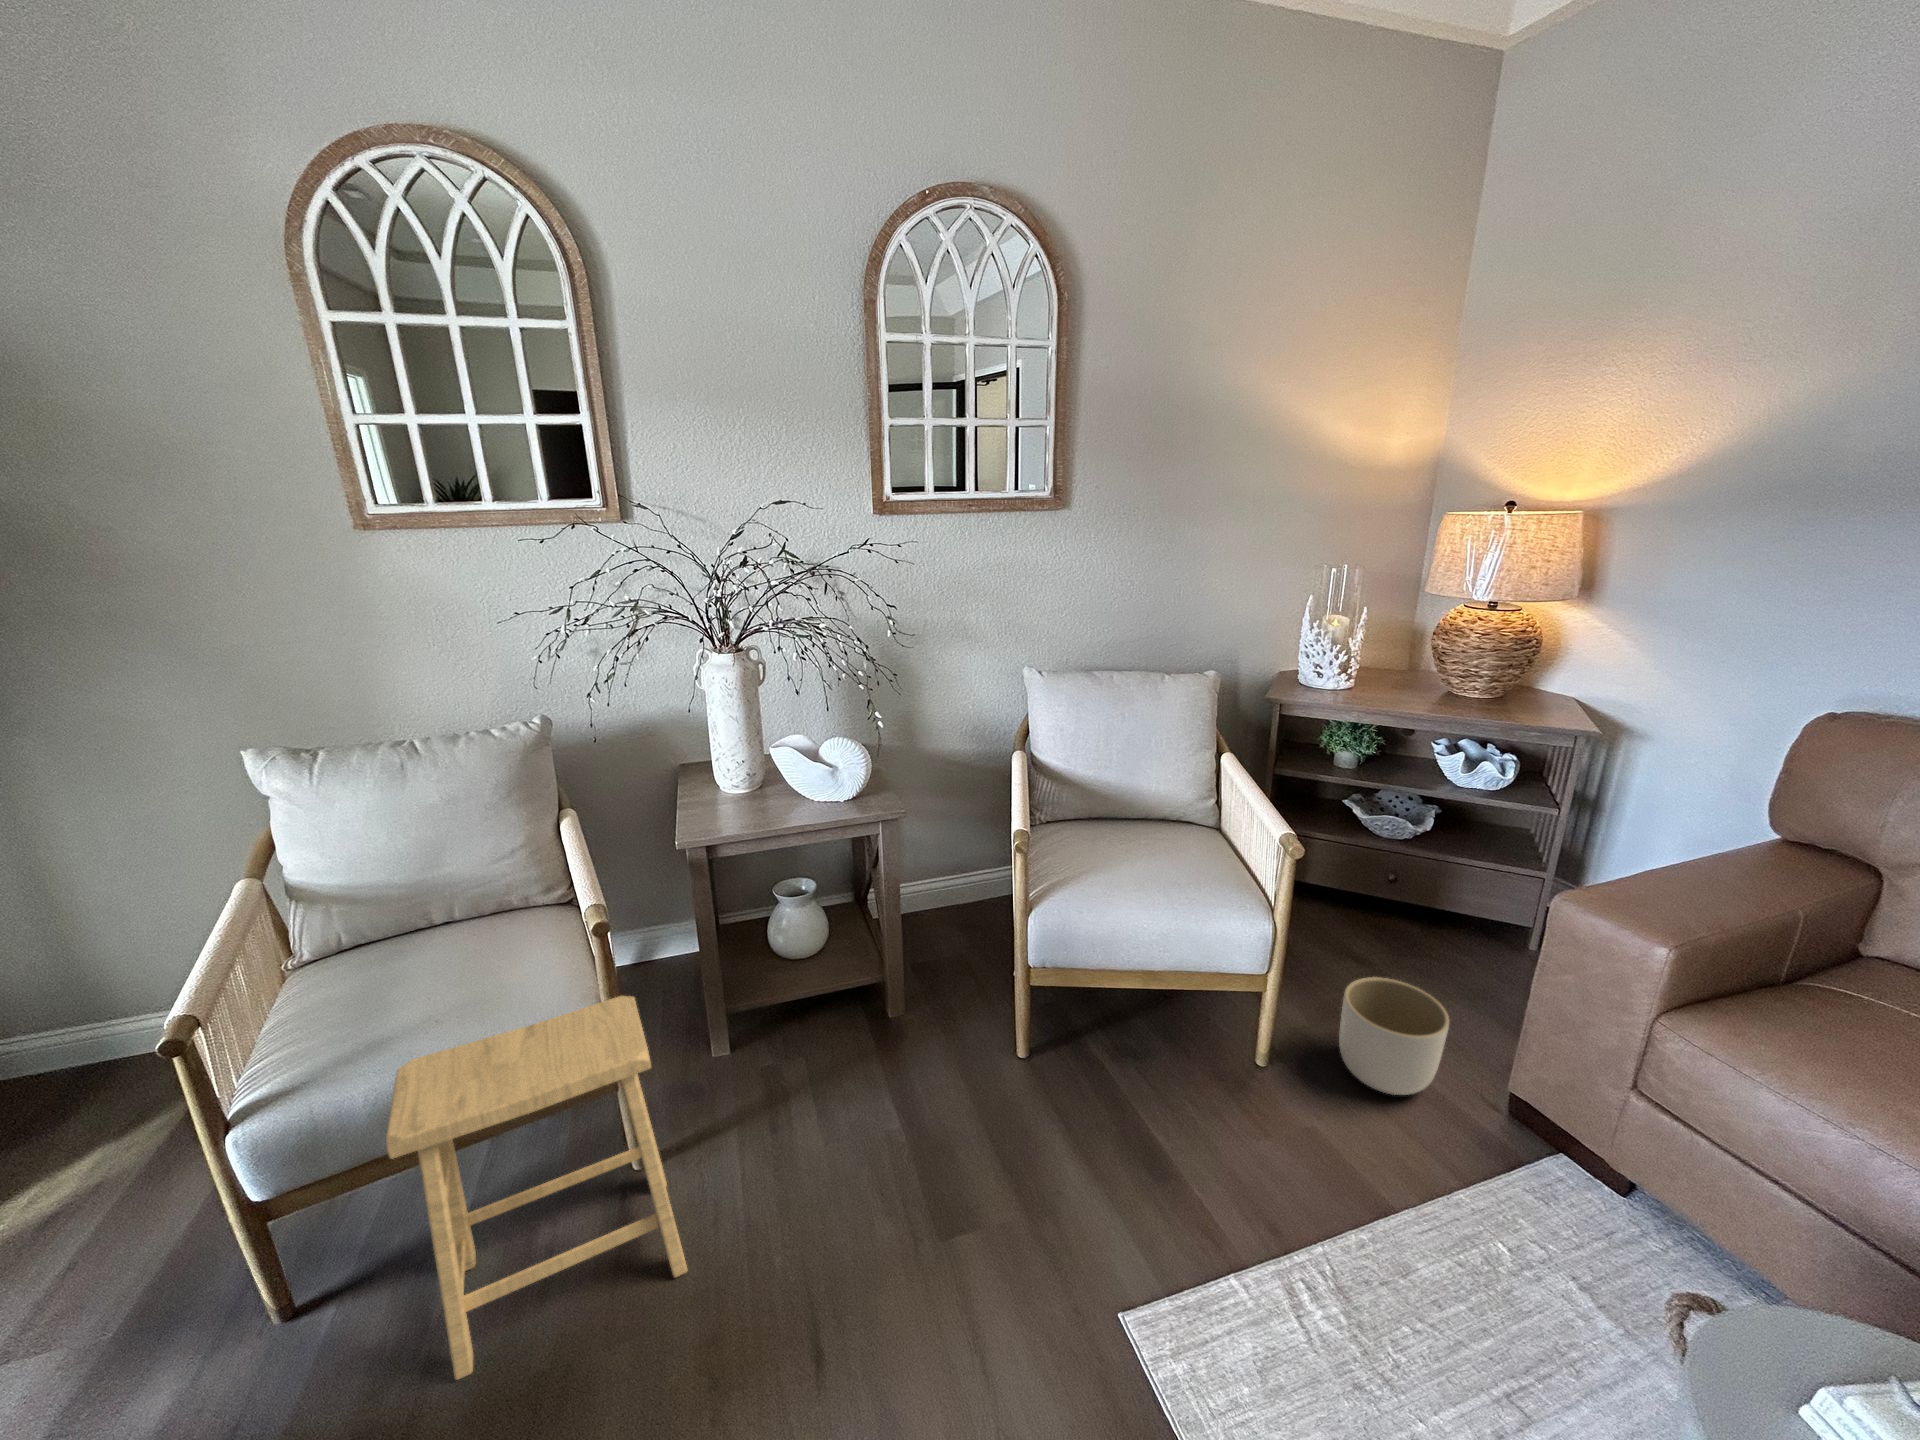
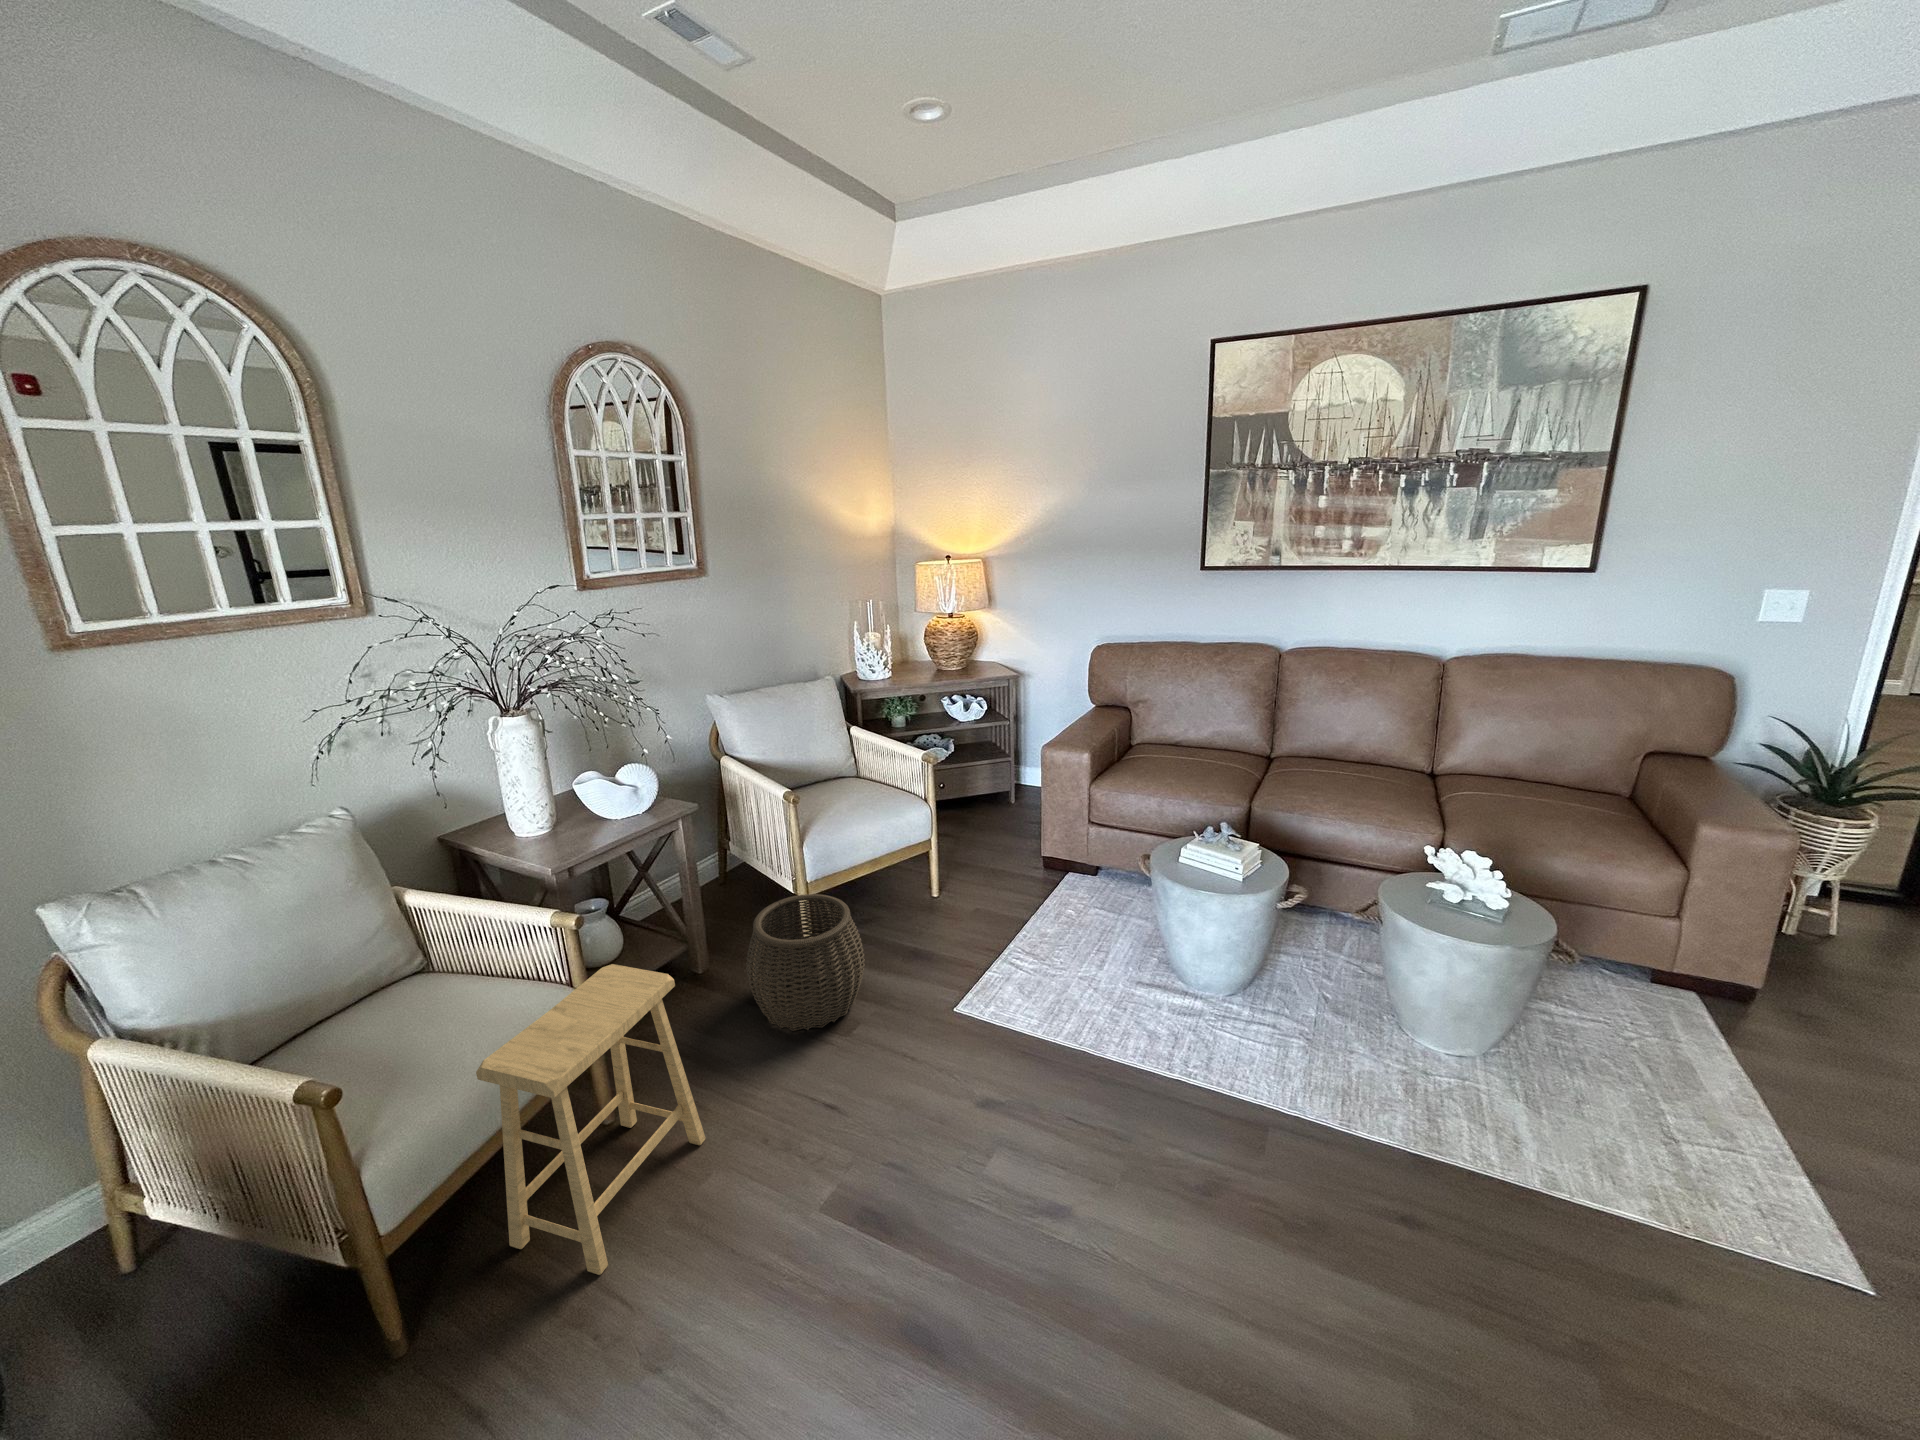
planter: present [1339,977,1449,1095] -> none [962,823,1012,882]
woven basket: none [867,983,1041,1202] -> present [746,894,865,1031]

